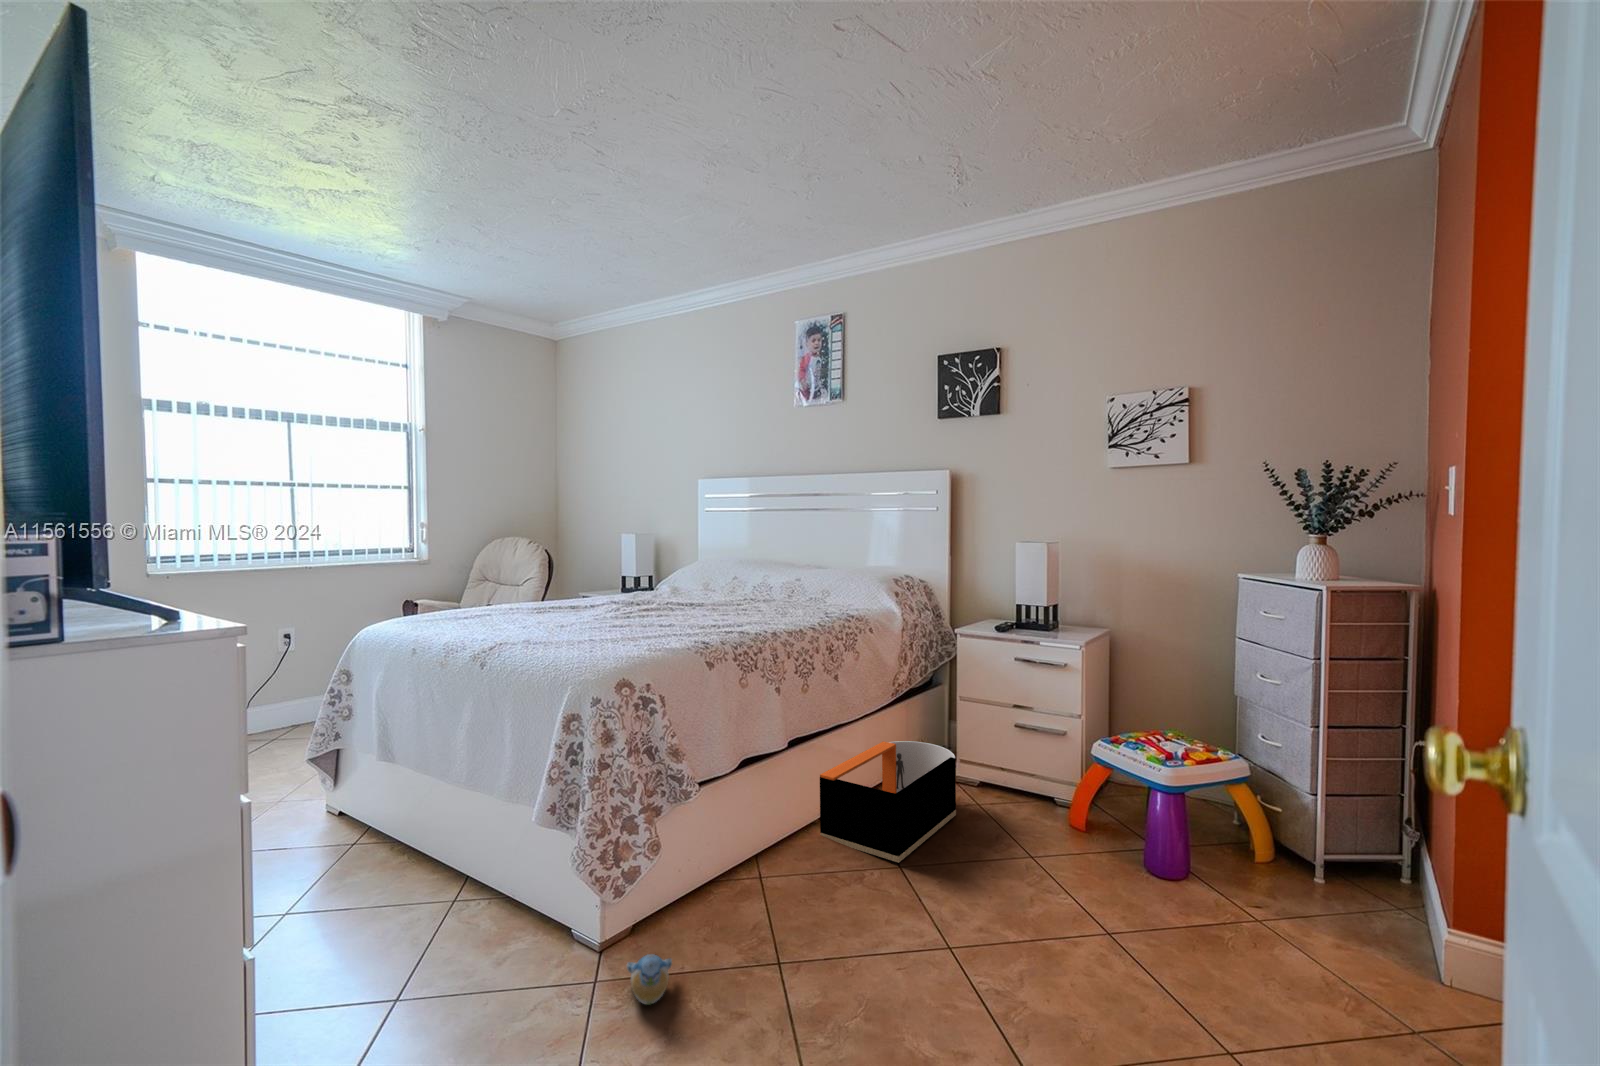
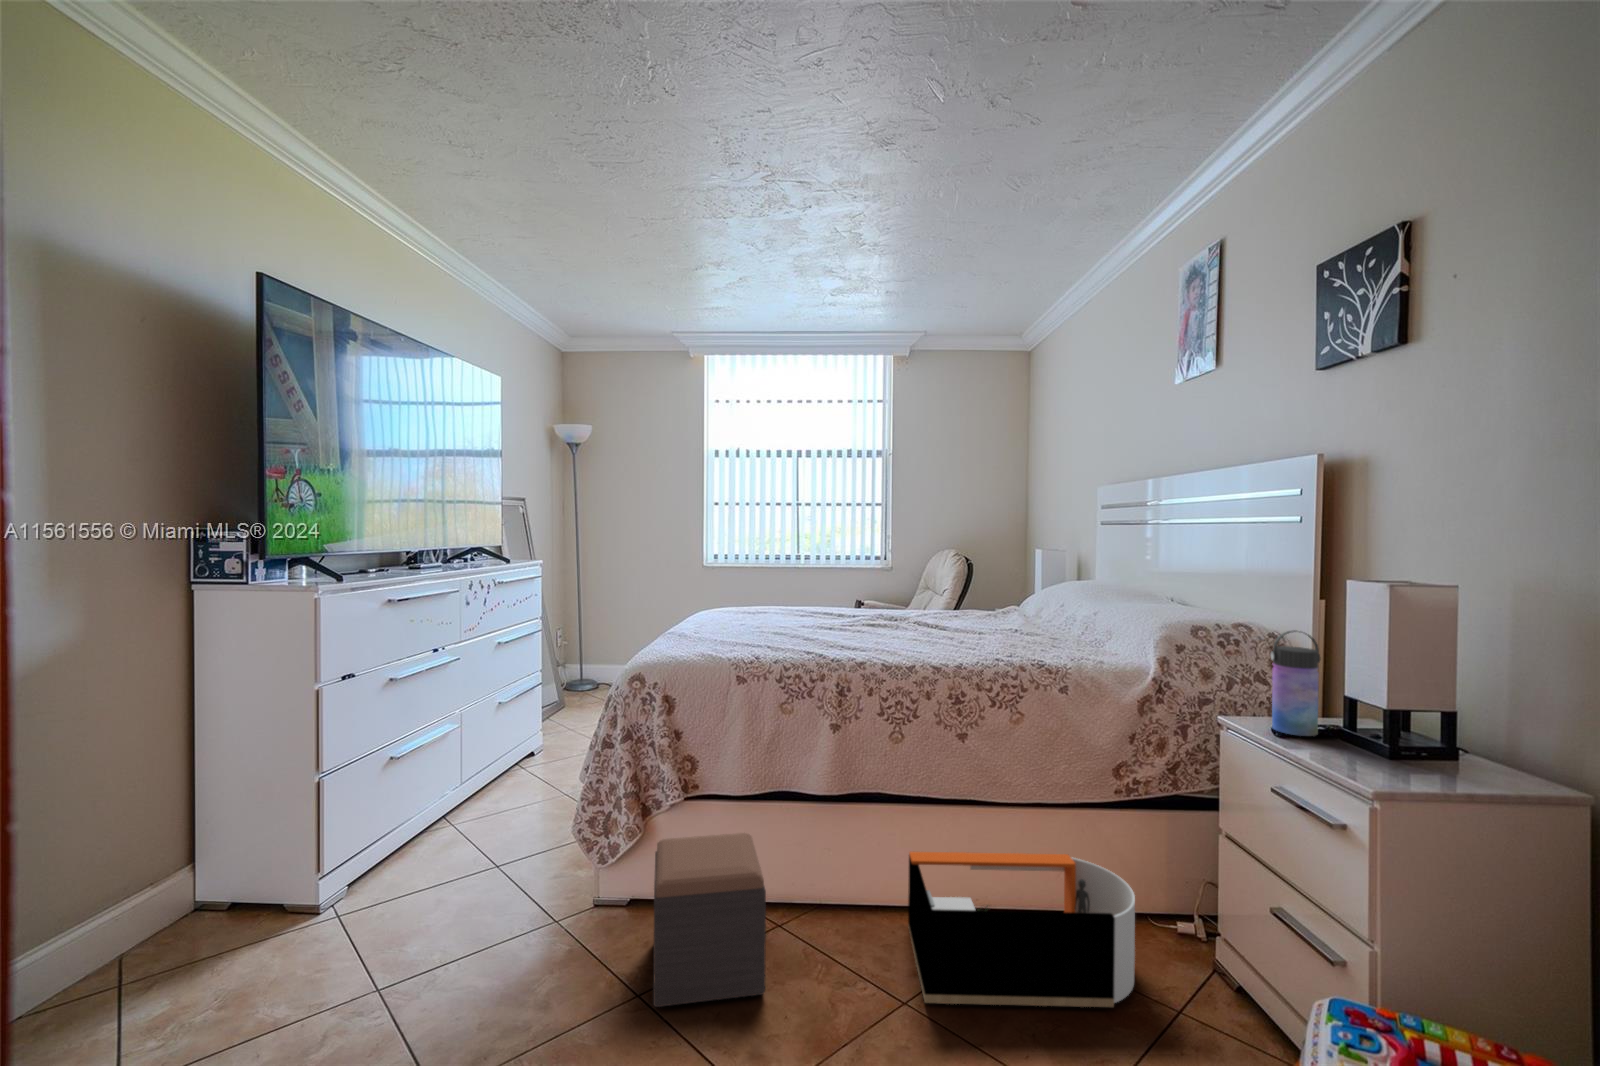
water bottle: none [977,569,999,627] -> present [1271,630,1320,736]
footstool: none [696,802,828,971] -> present [653,833,766,1007]
plush toy: present [627,954,672,1005] -> none [549,914,609,957]

